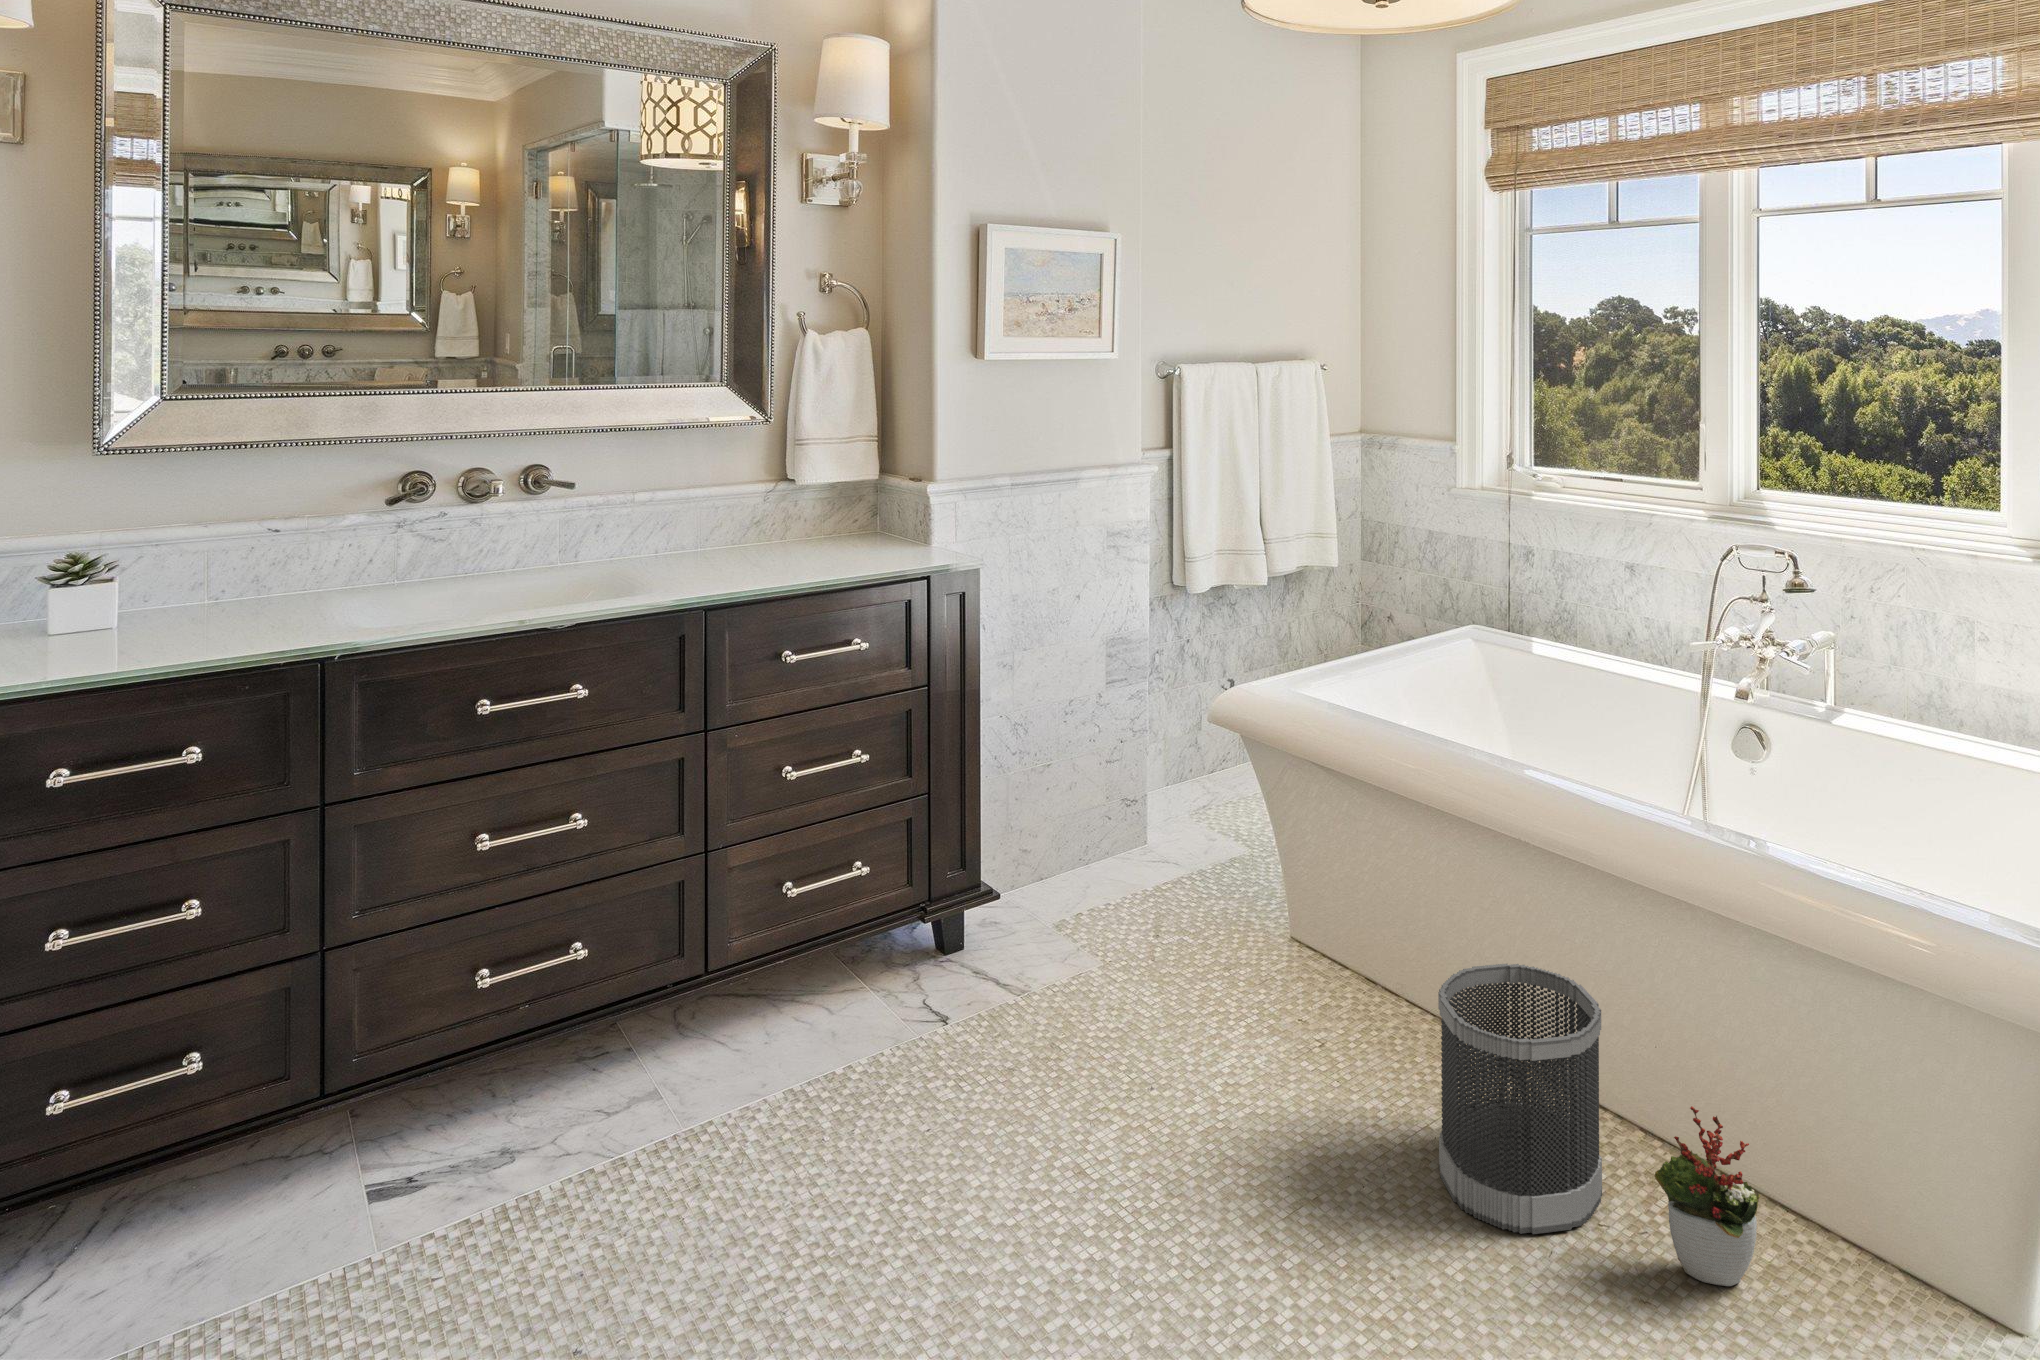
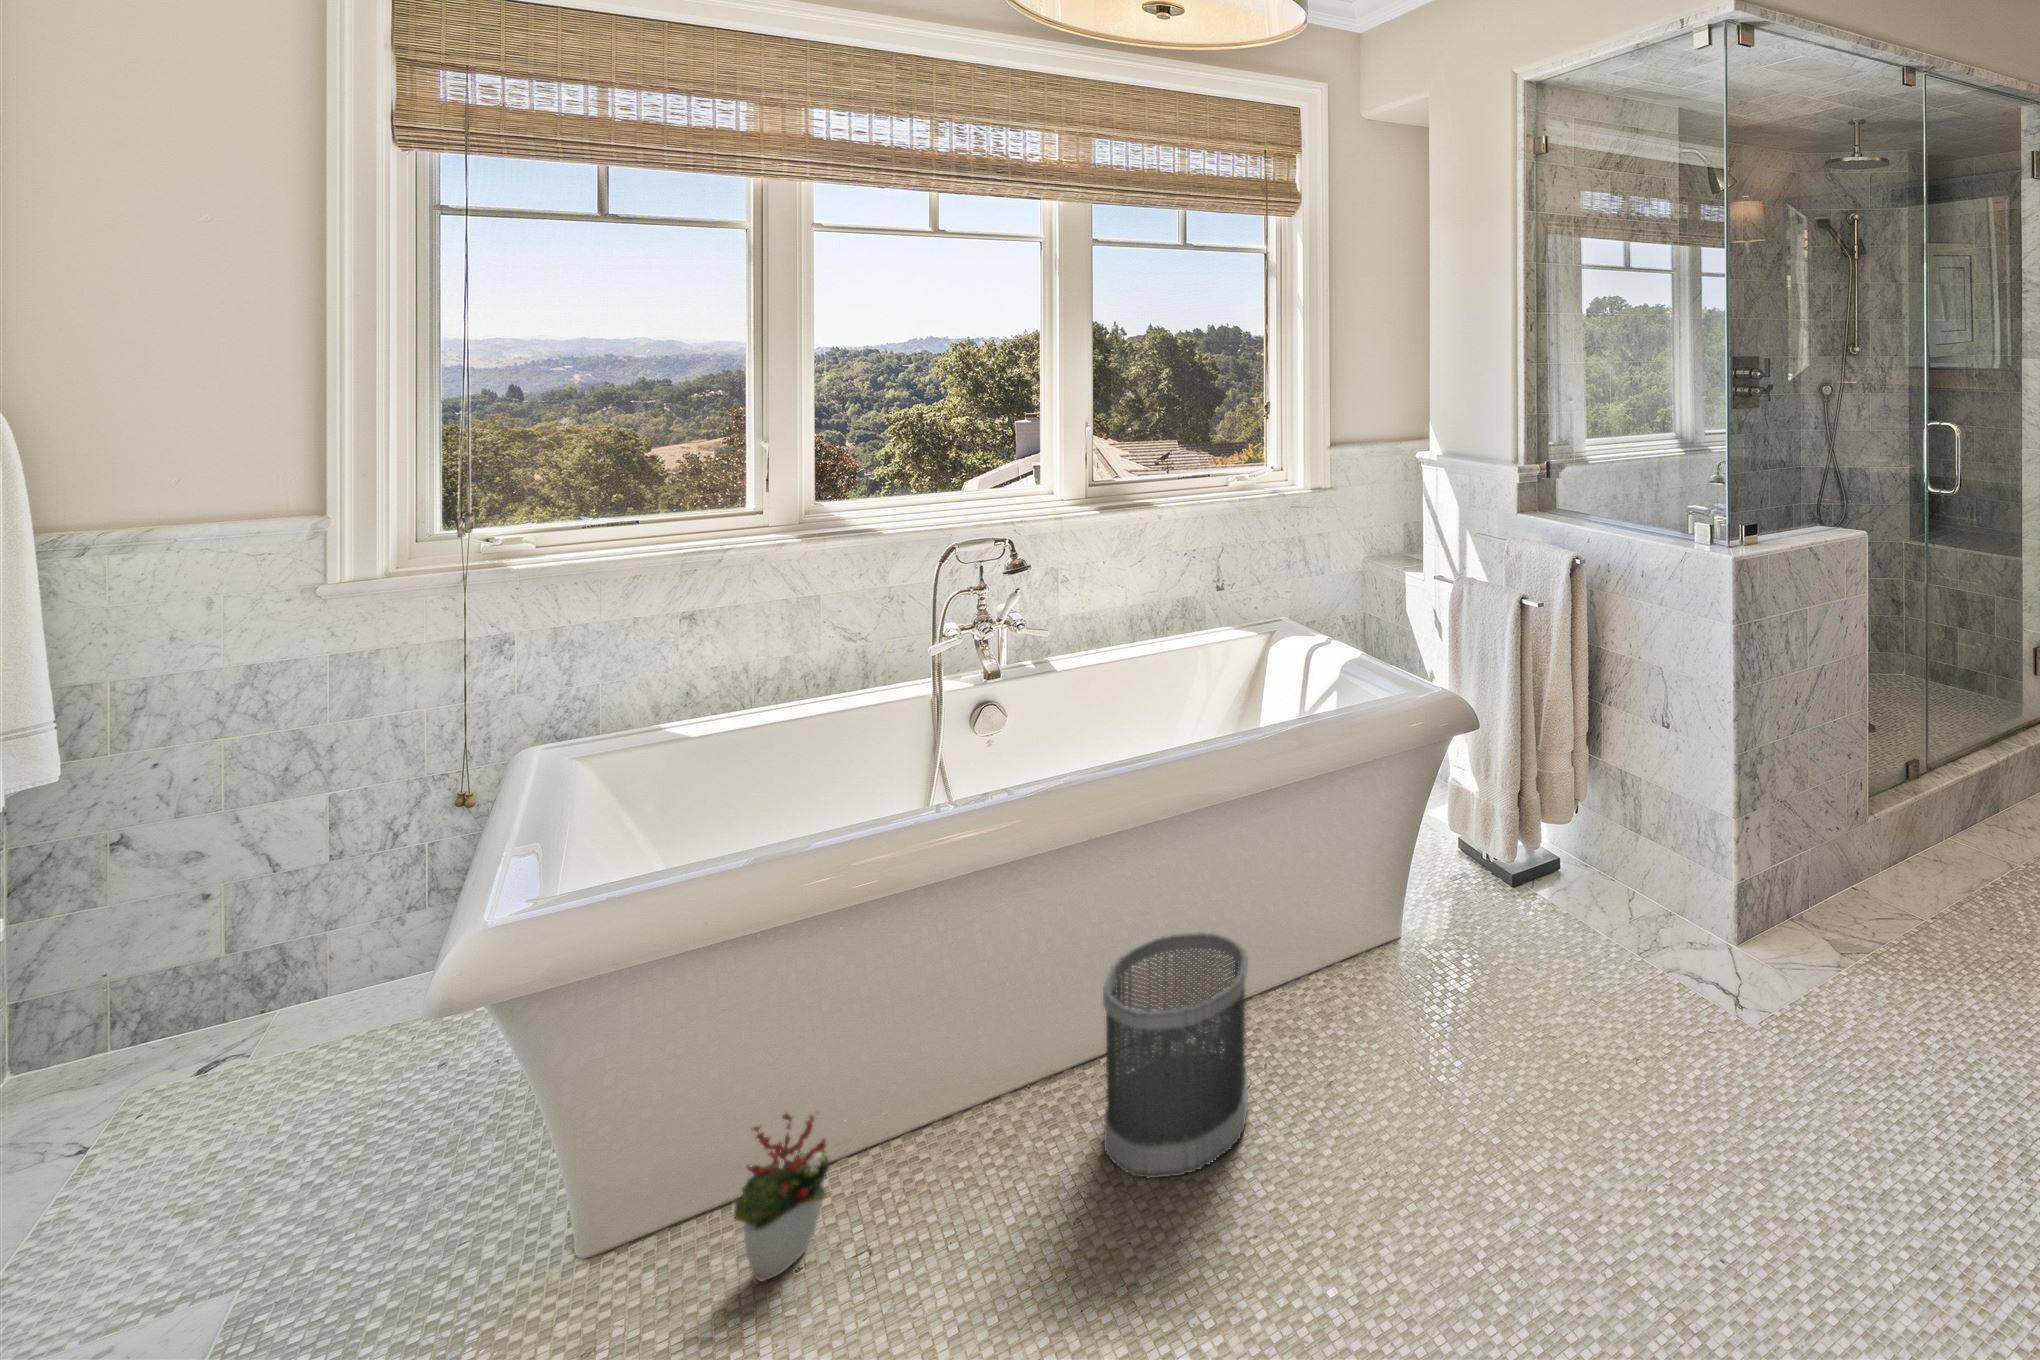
decorative plant: present [1655,1106,1760,1286] -> present [734,1114,829,1282]

